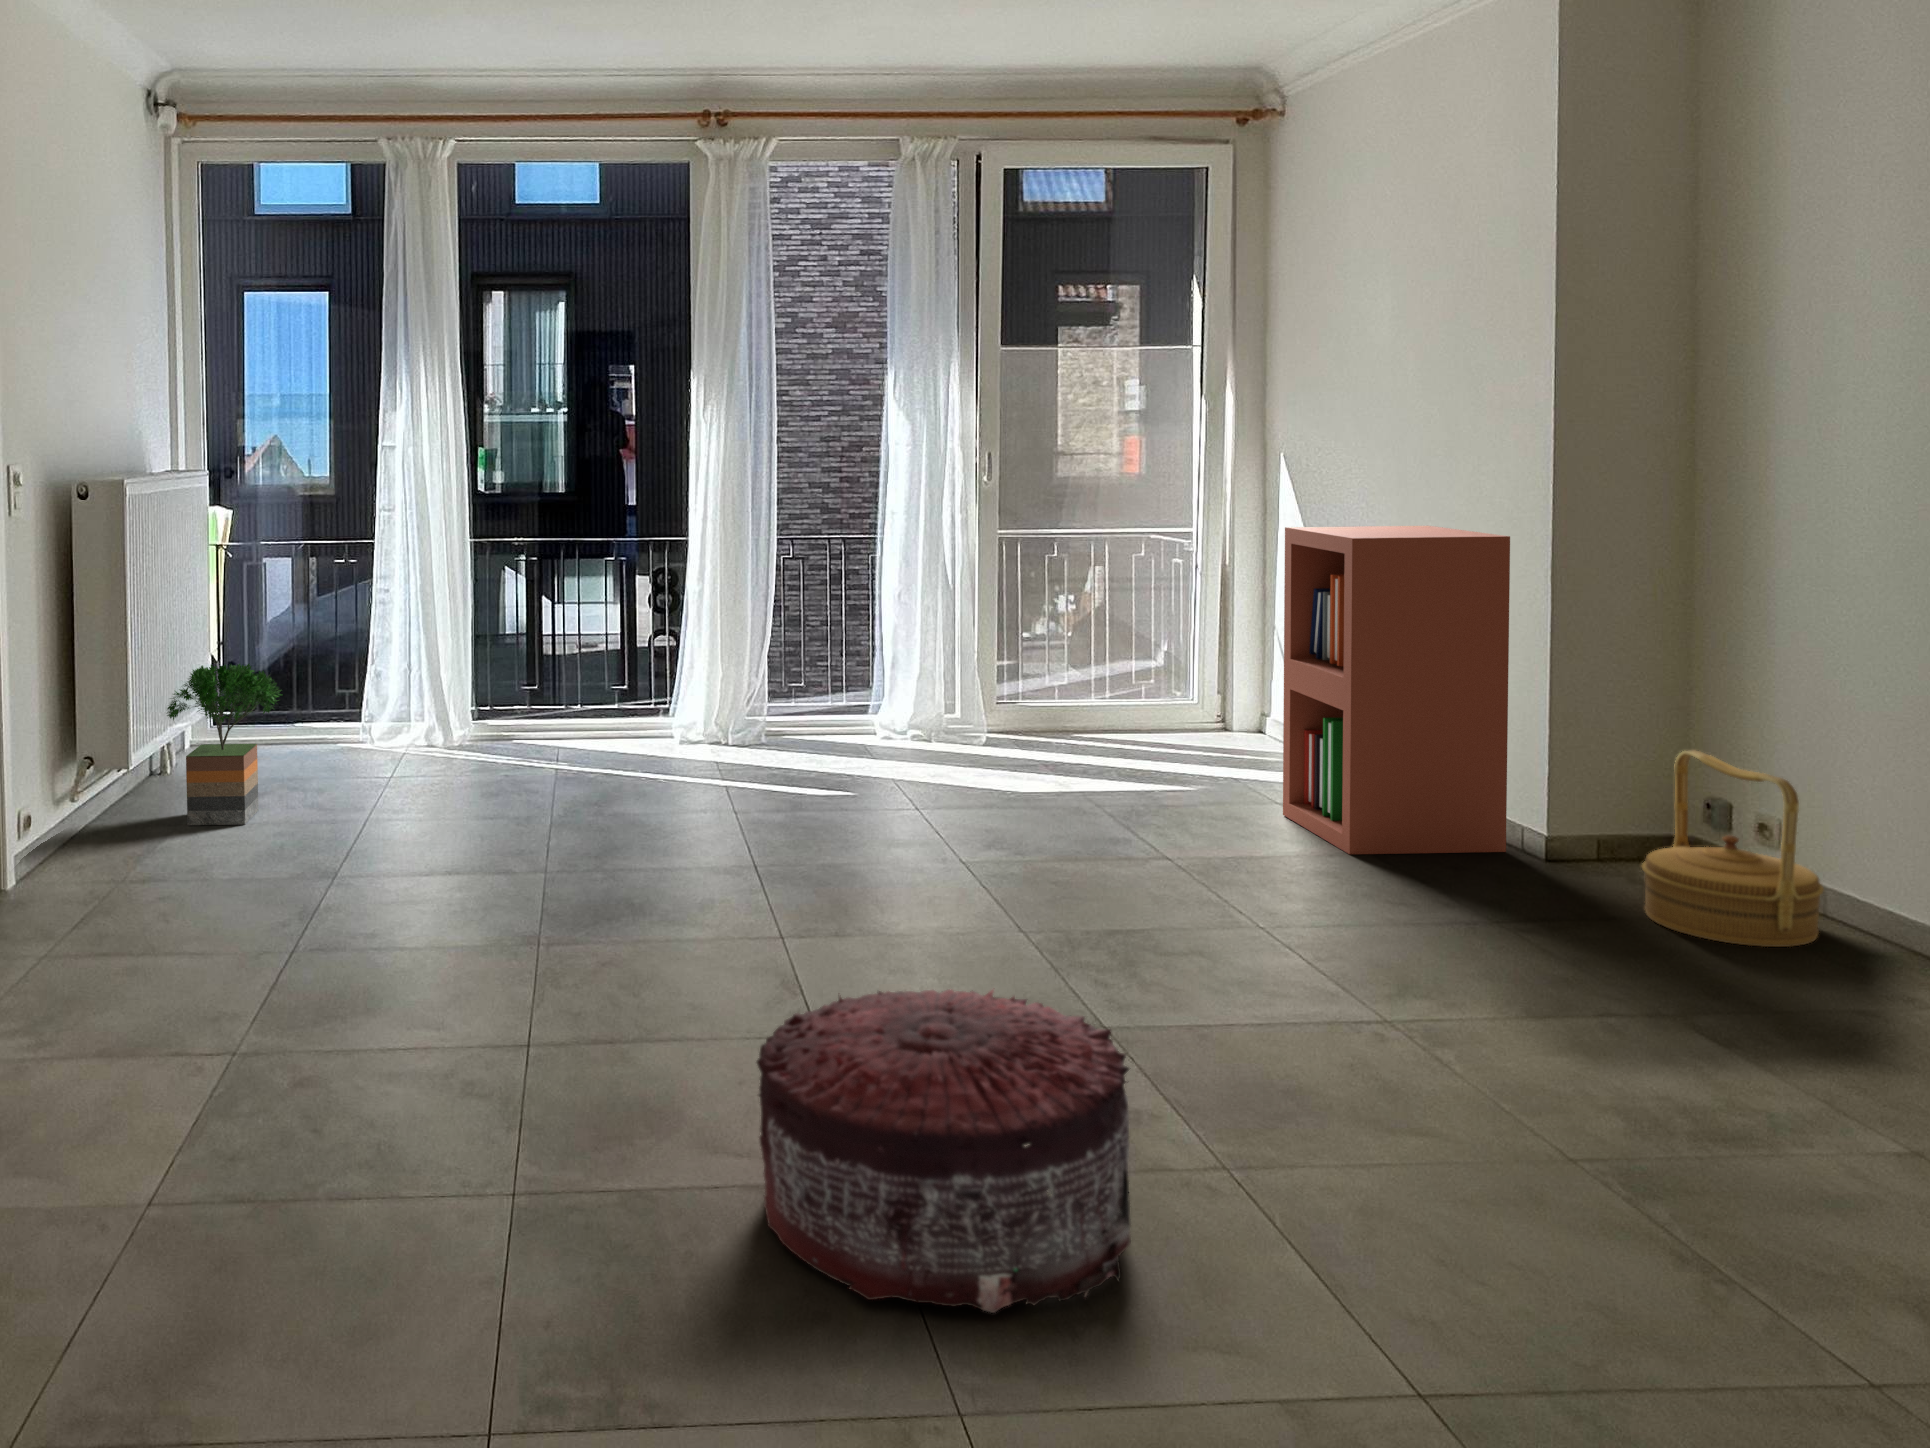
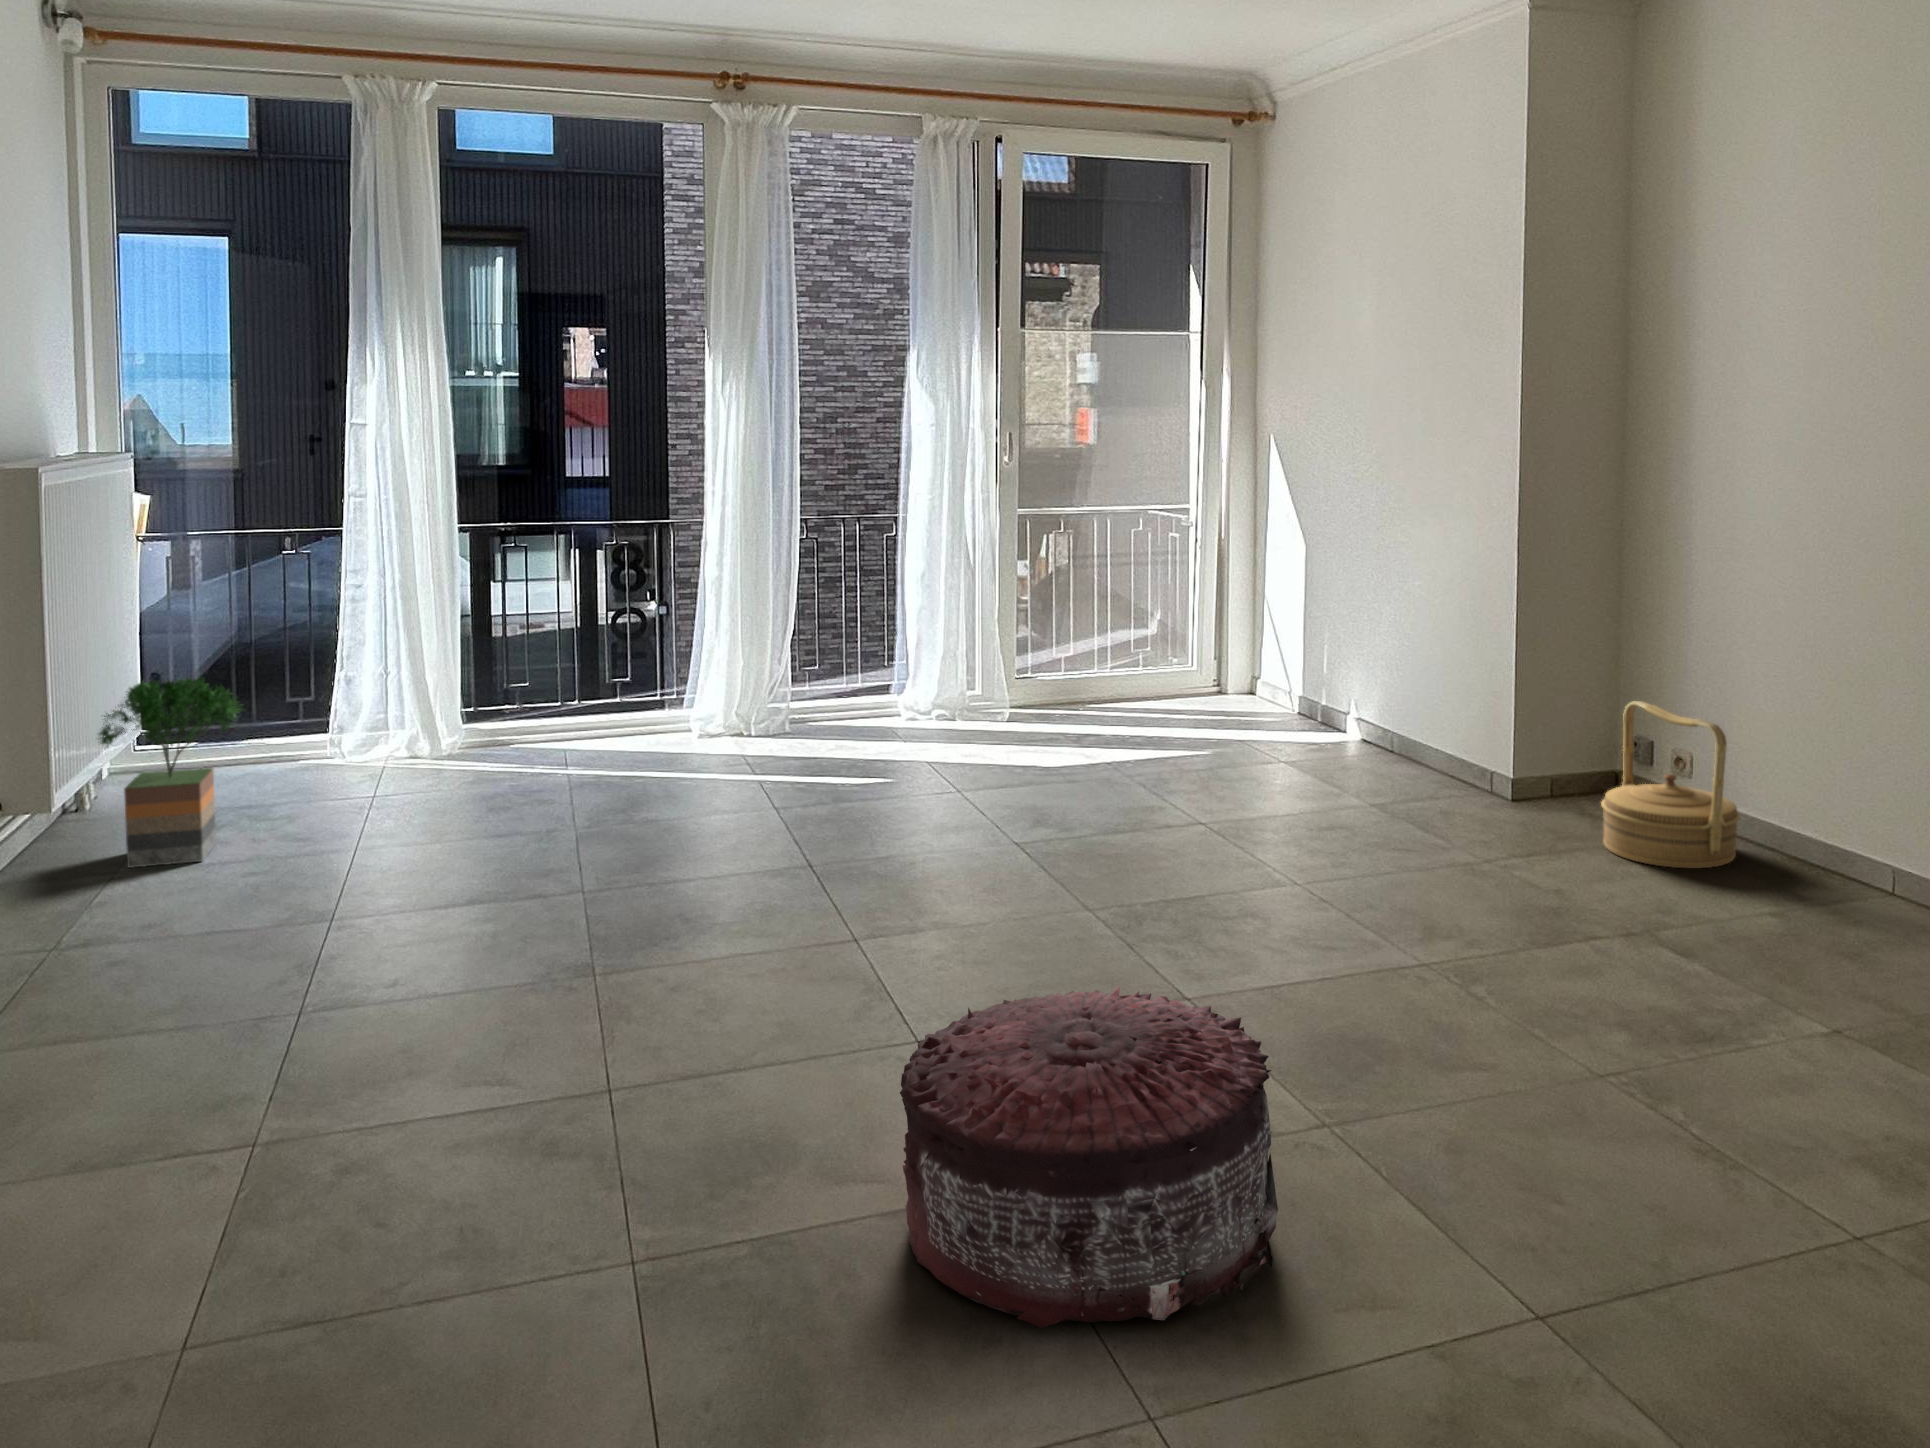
bookshelf: present [1283,526,1510,854] -> none [1290,504,1488,809]

